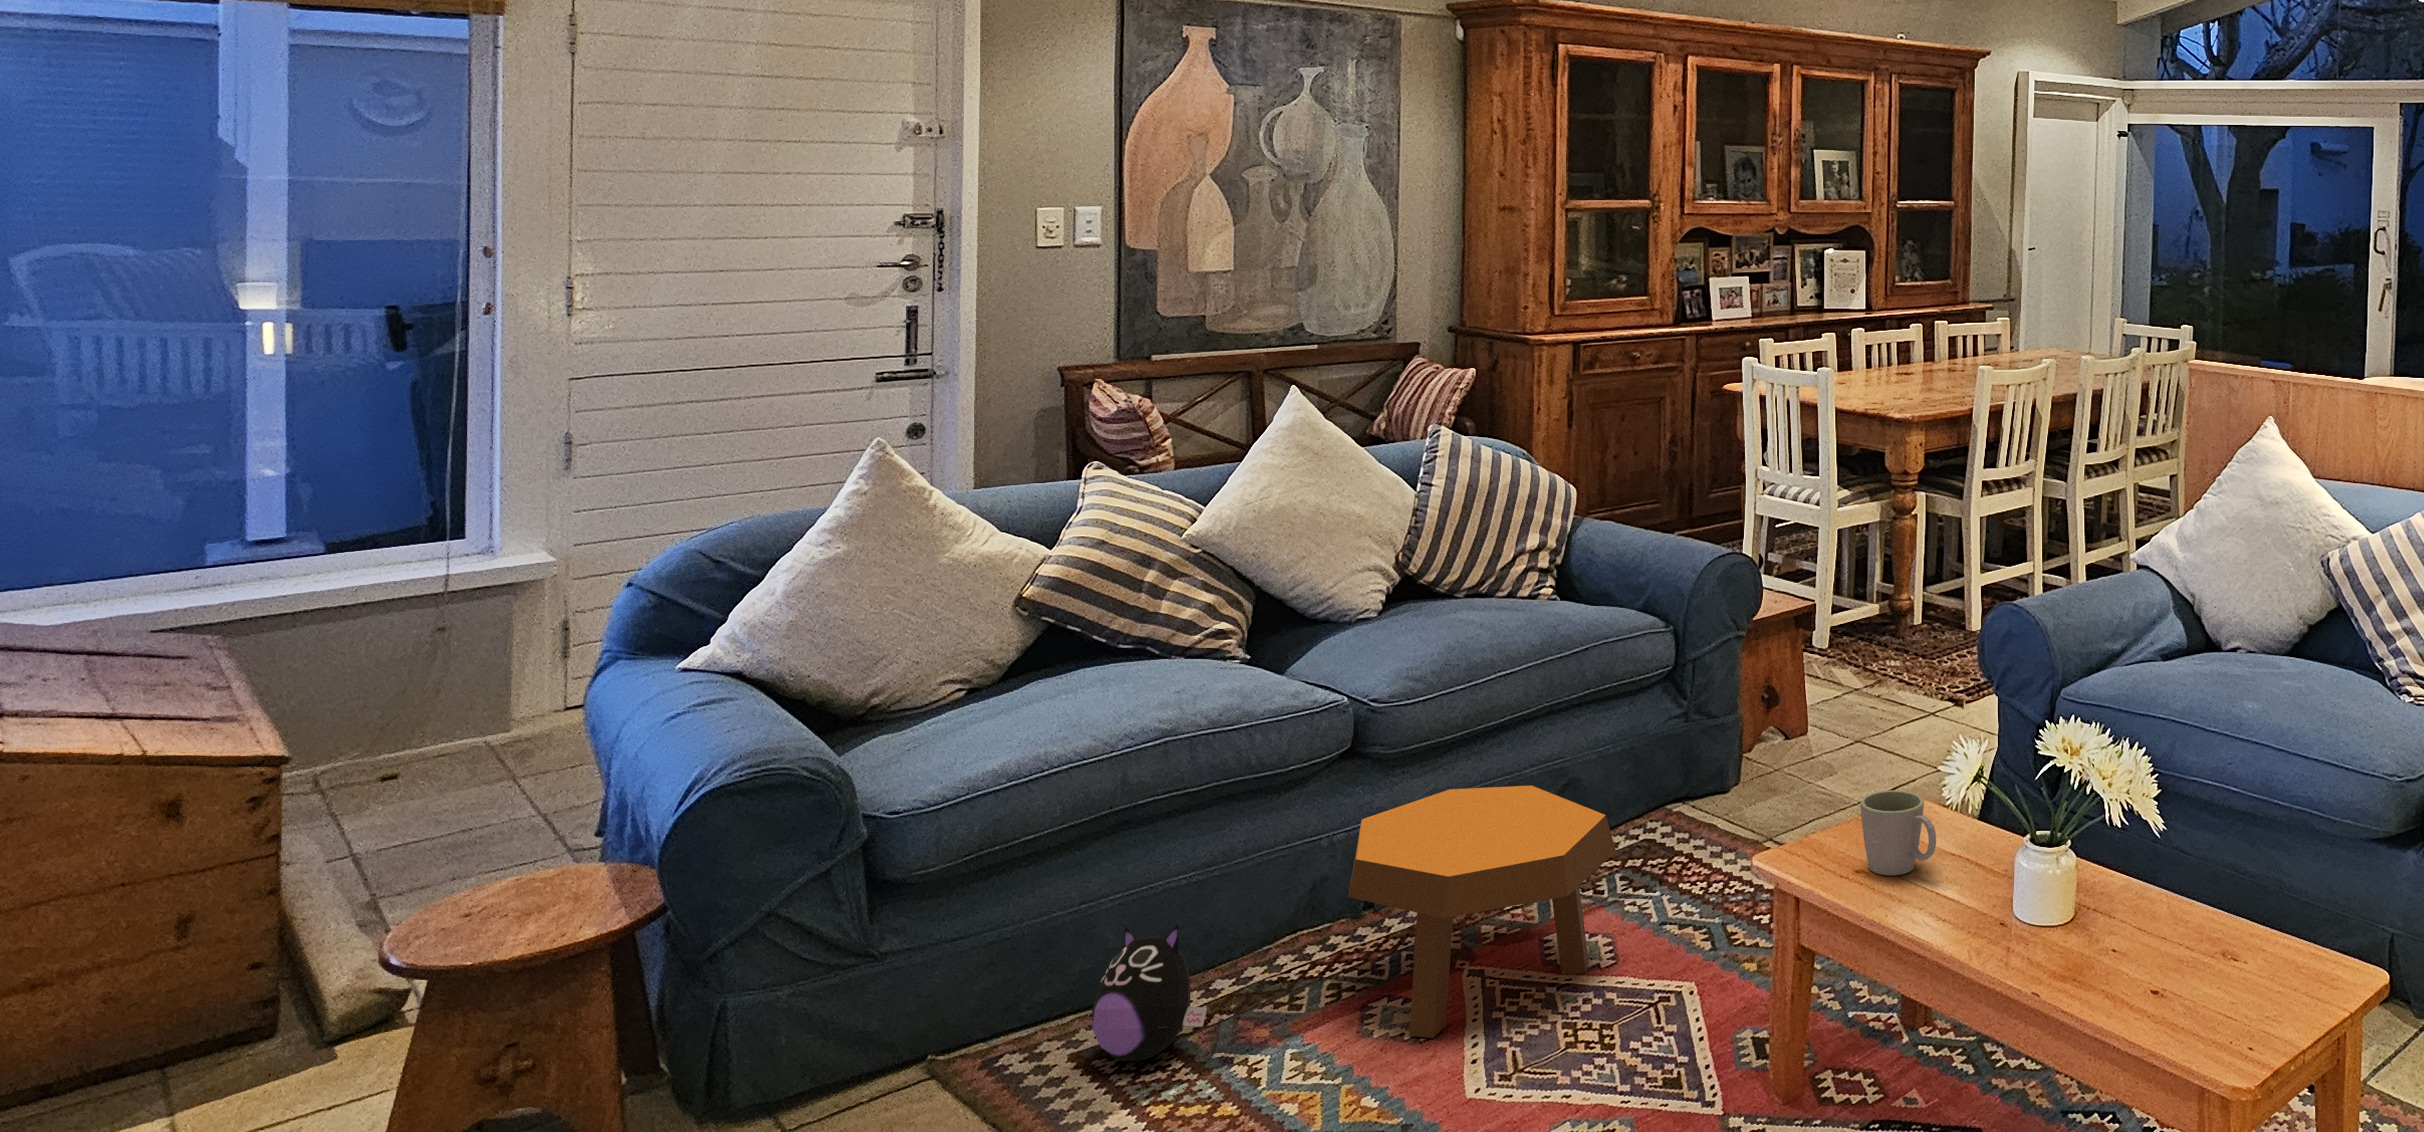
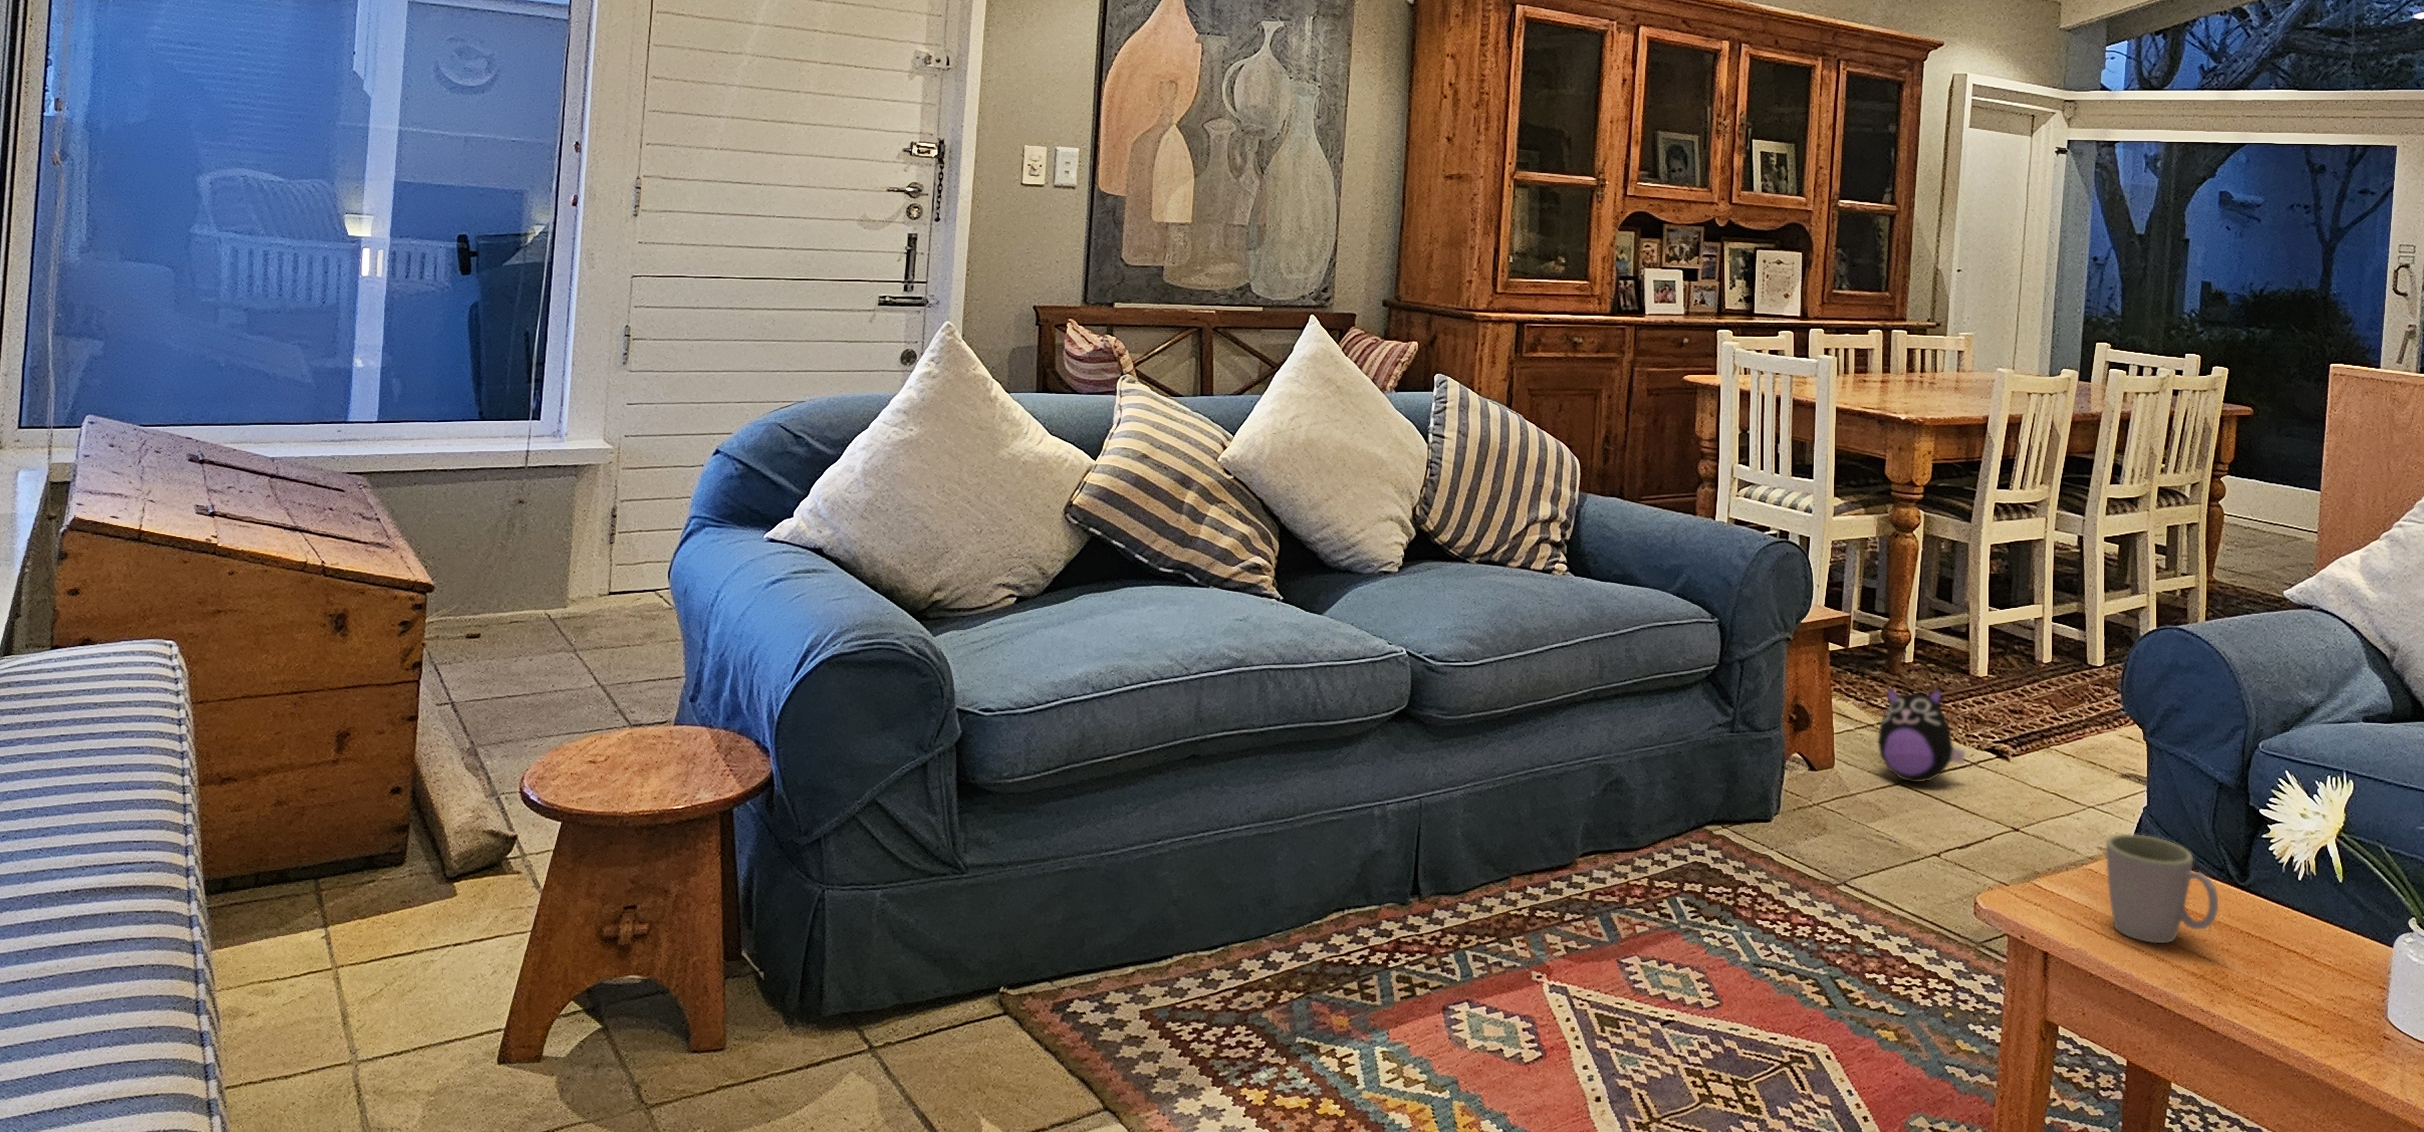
footstool: present [1348,786,1616,1038] -> none [1428,770,1719,1053]
plush toy: present [1092,924,1207,1062] -> present [1878,688,1965,782]

